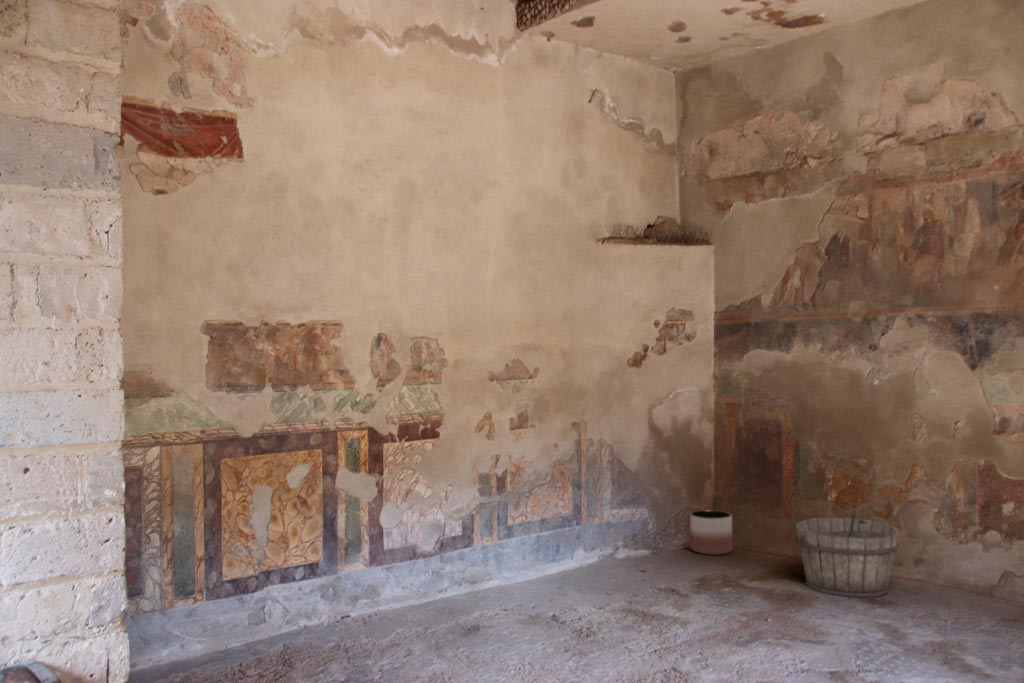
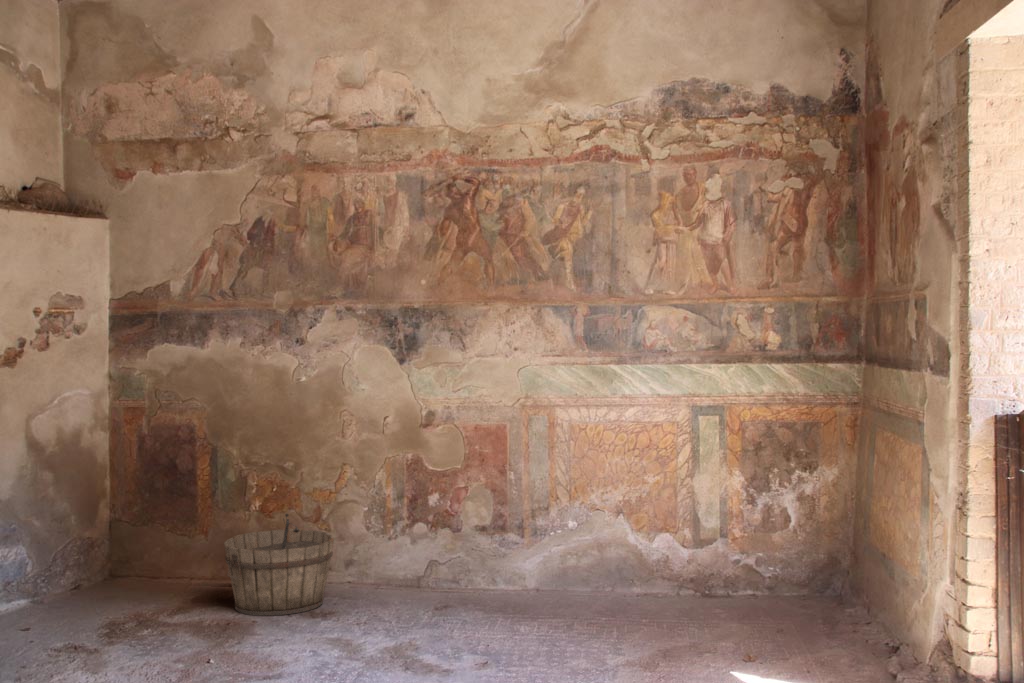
planter: present [690,510,733,555] -> none [79,543,135,599]

